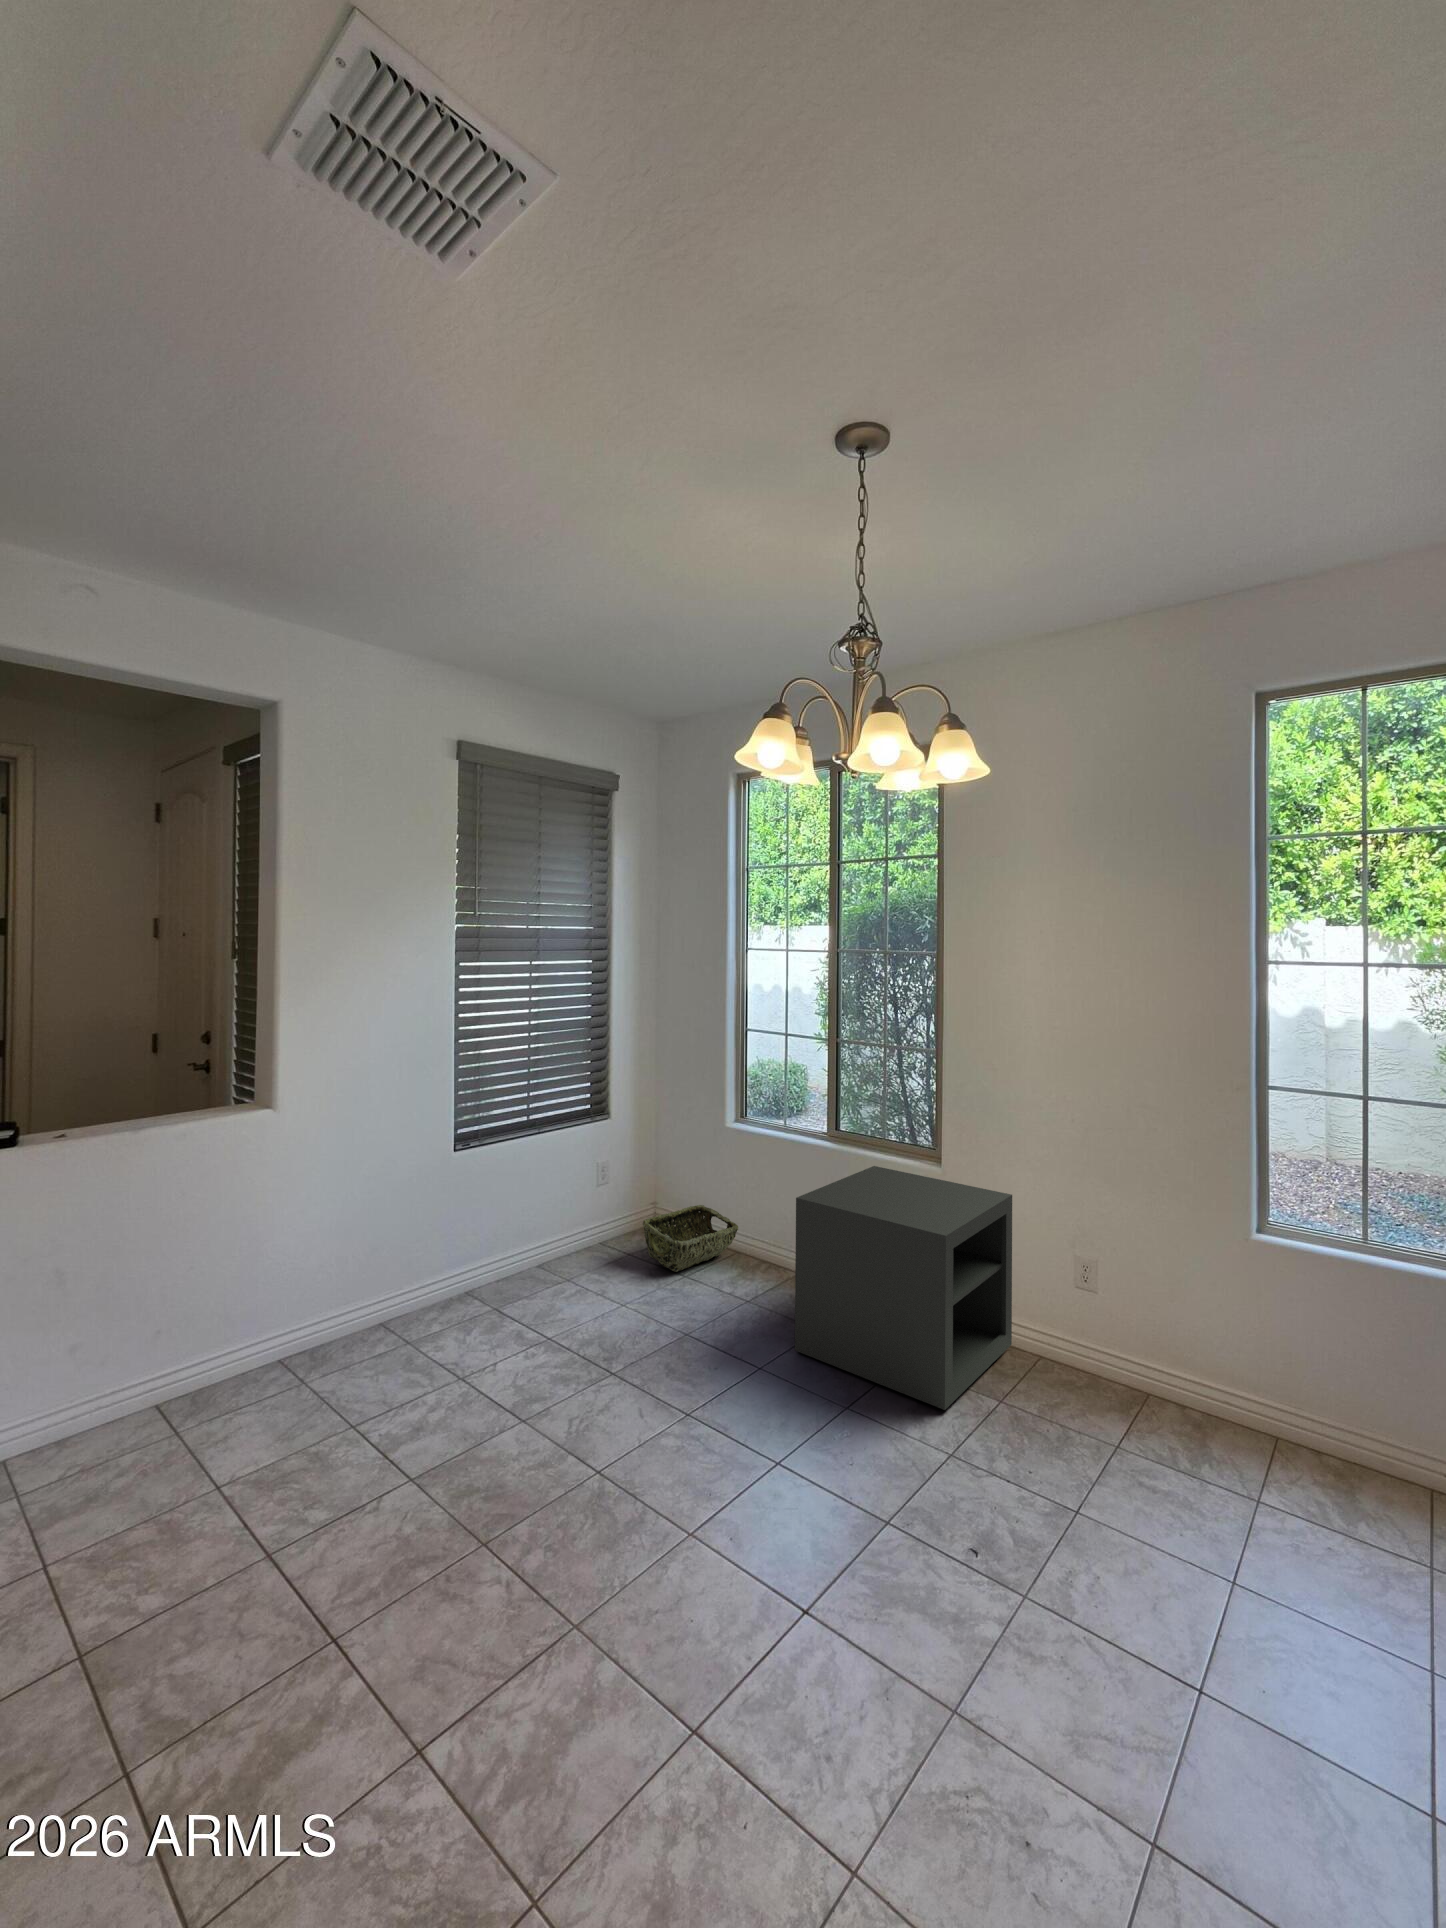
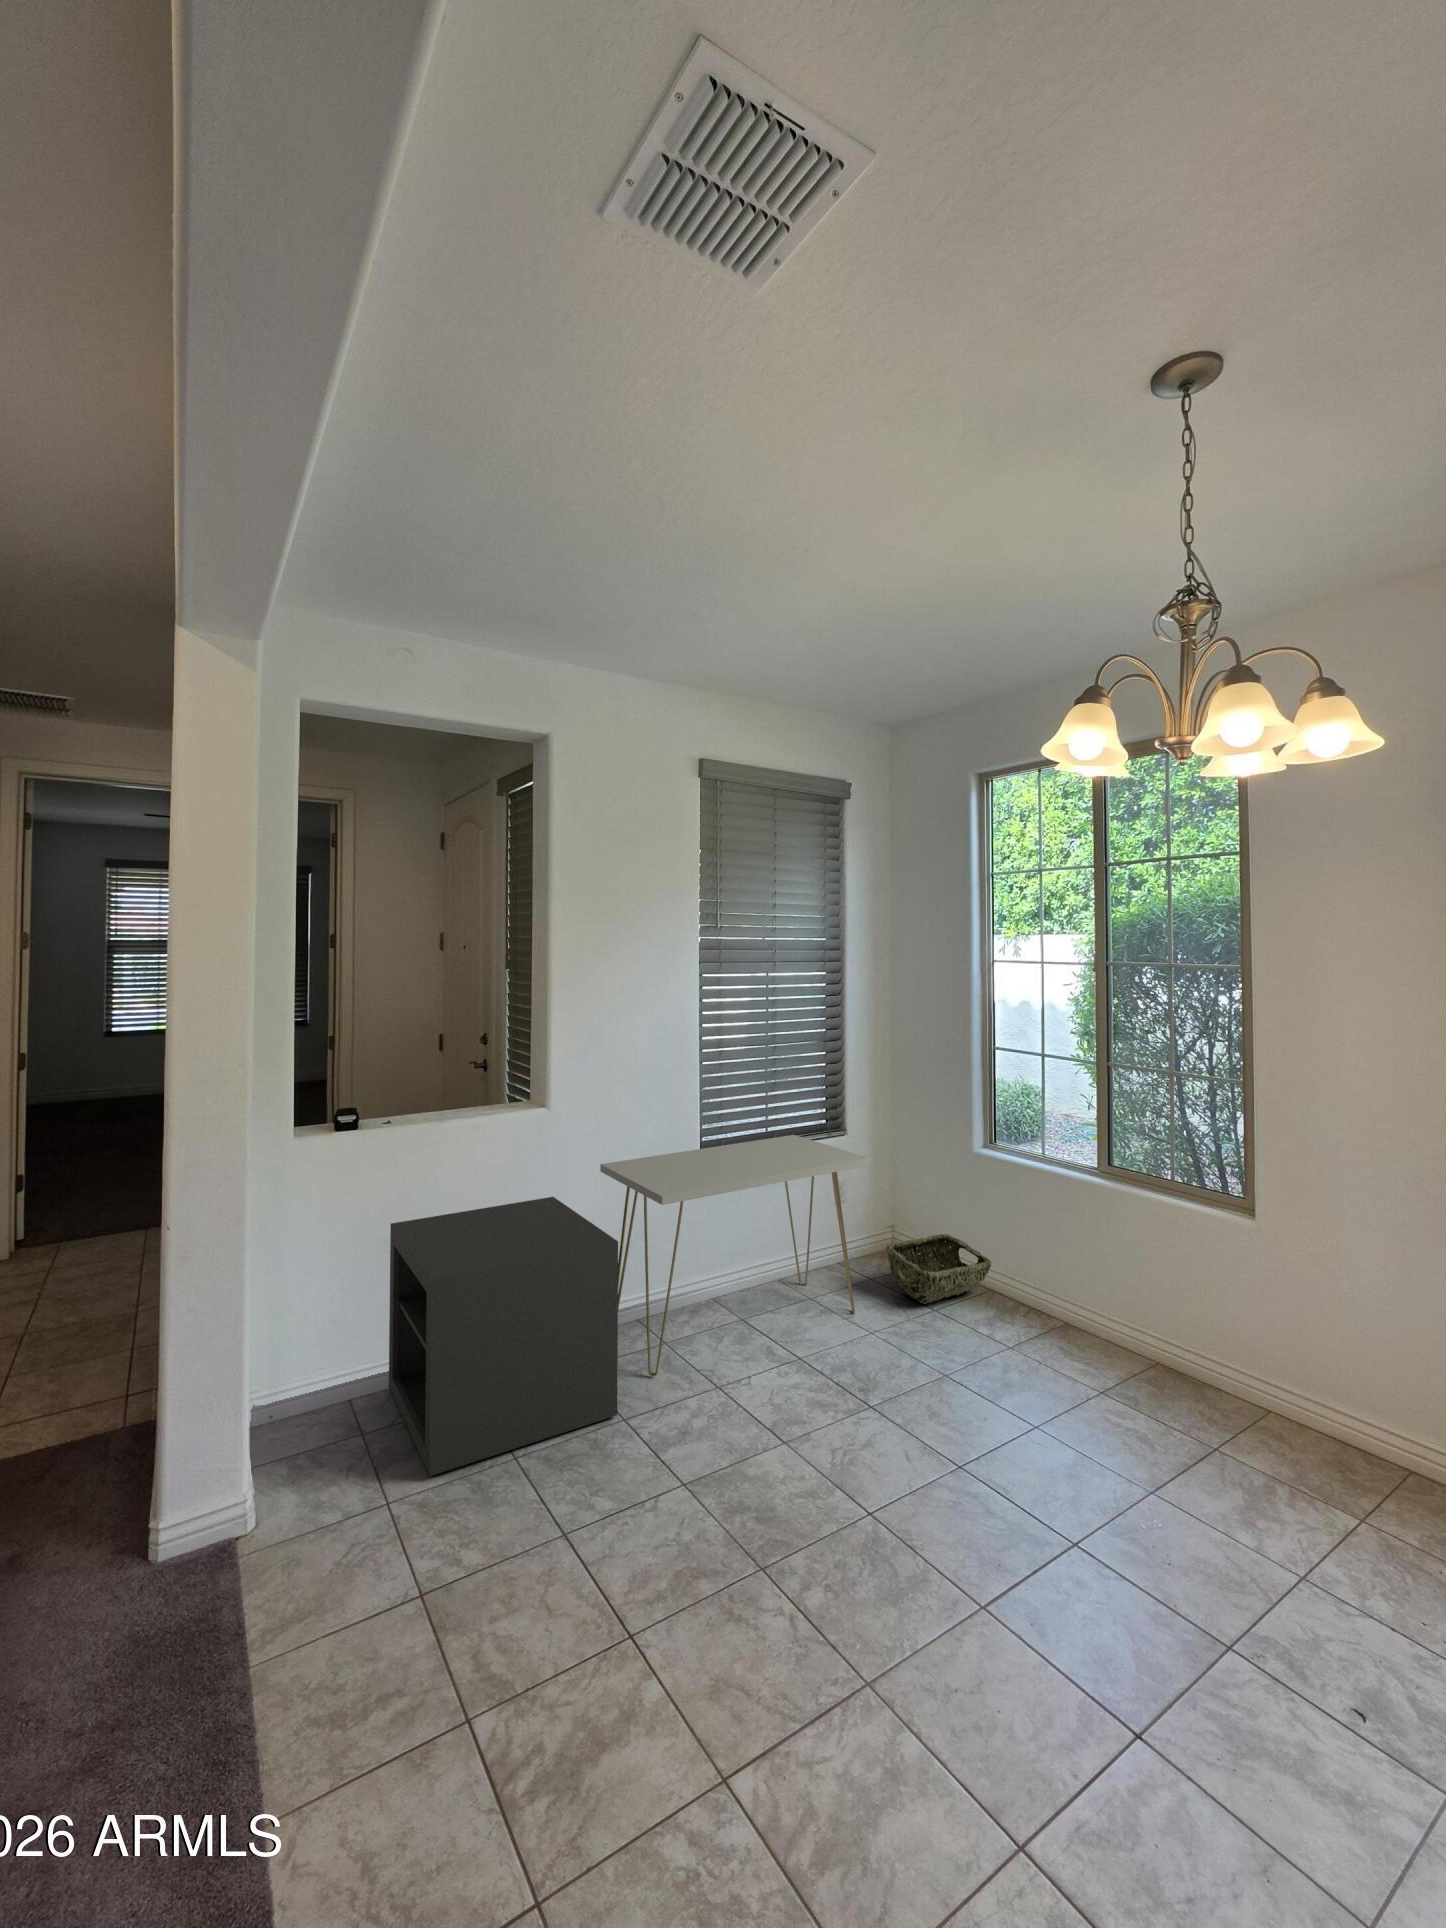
console table: none [338,1121,625,1377] -> present [600,1135,870,1376]
storage cabinet: present [795,1166,1012,1410] -> present [389,1197,618,1476]

